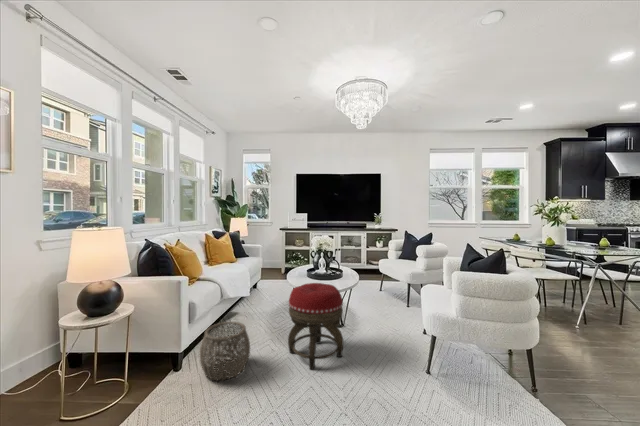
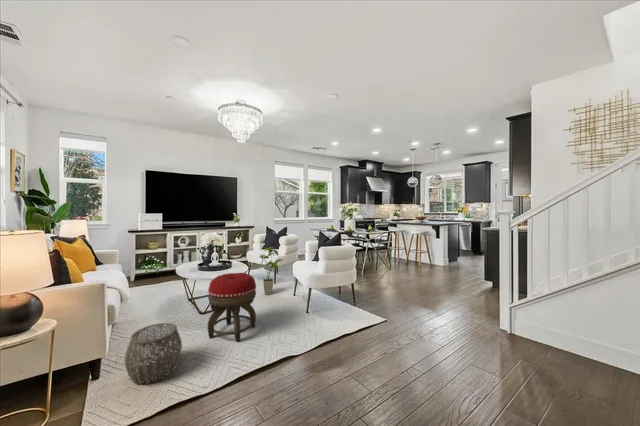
house plant: none [377,257,411,320] -> present [259,247,282,295]

